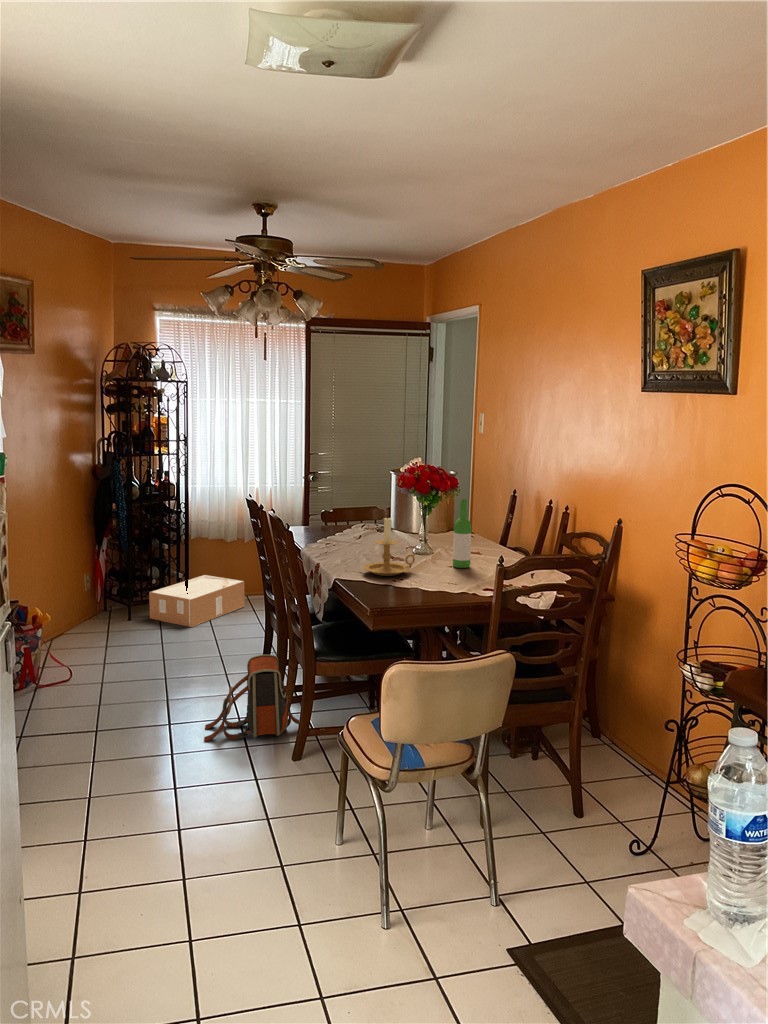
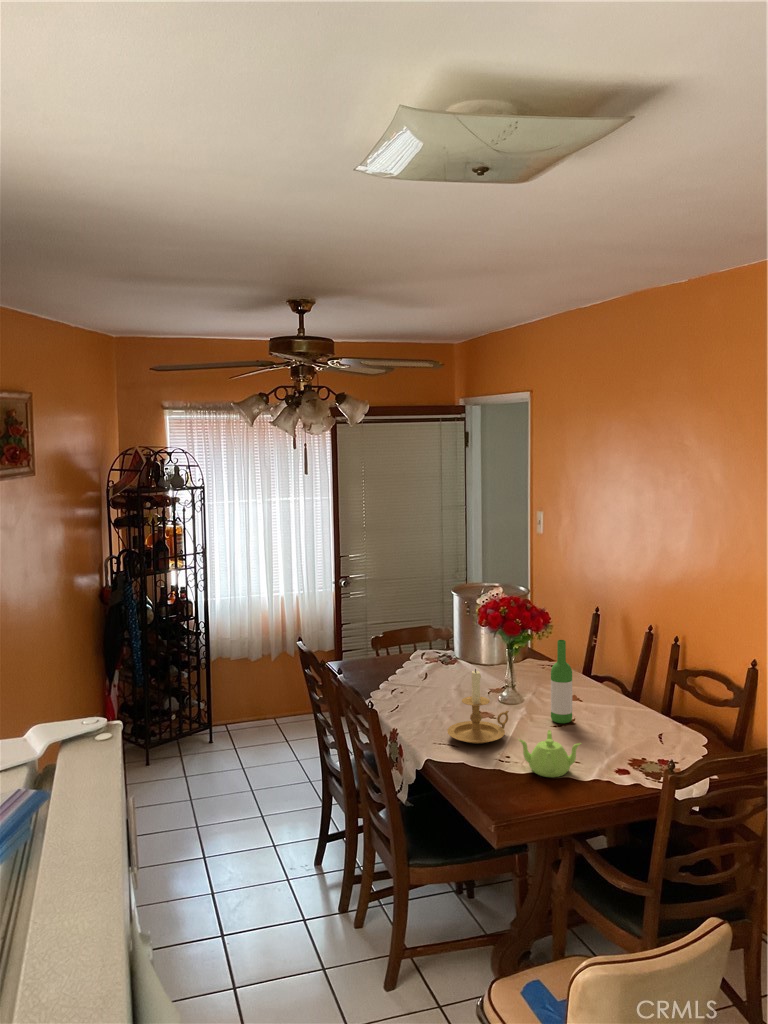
teapot: none [412,563,461,595] -> present [519,730,581,777]
cardboard box: present [149,575,245,627] -> none [167,699,275,770]
backpack: present [204,655,299,742] -> none [256,837,380,959]

